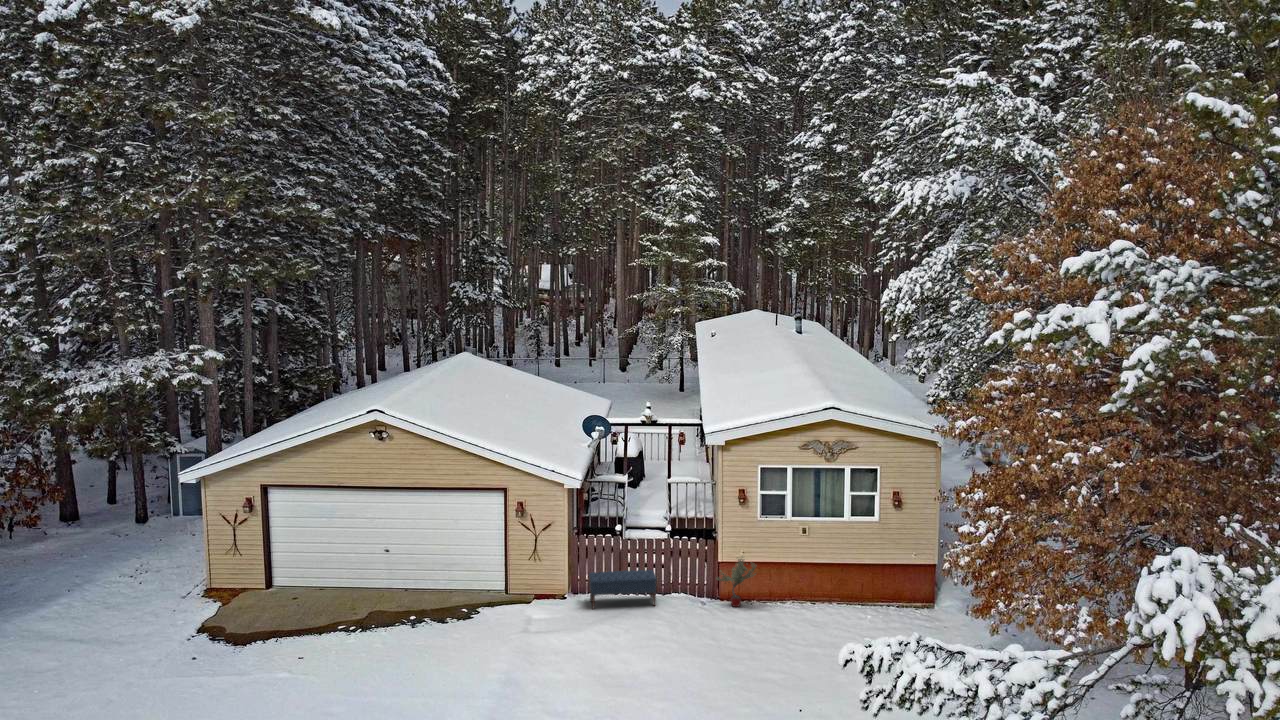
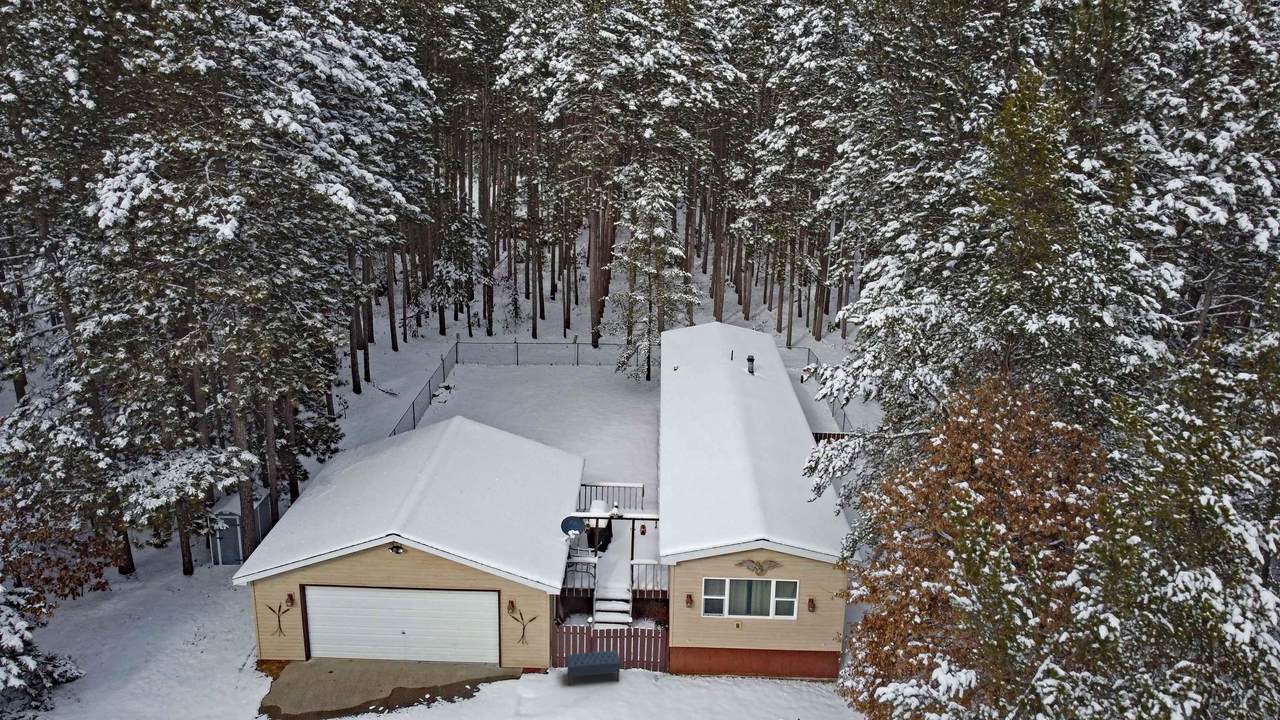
potted tree: present [716,557,757,607] -> none [666,644,699,683]

